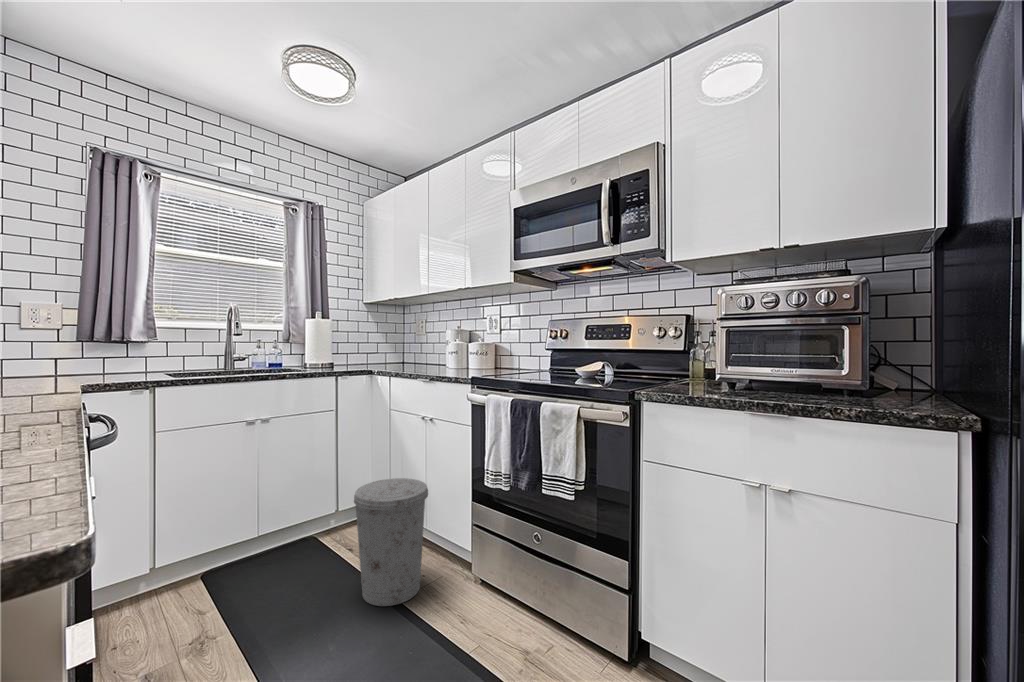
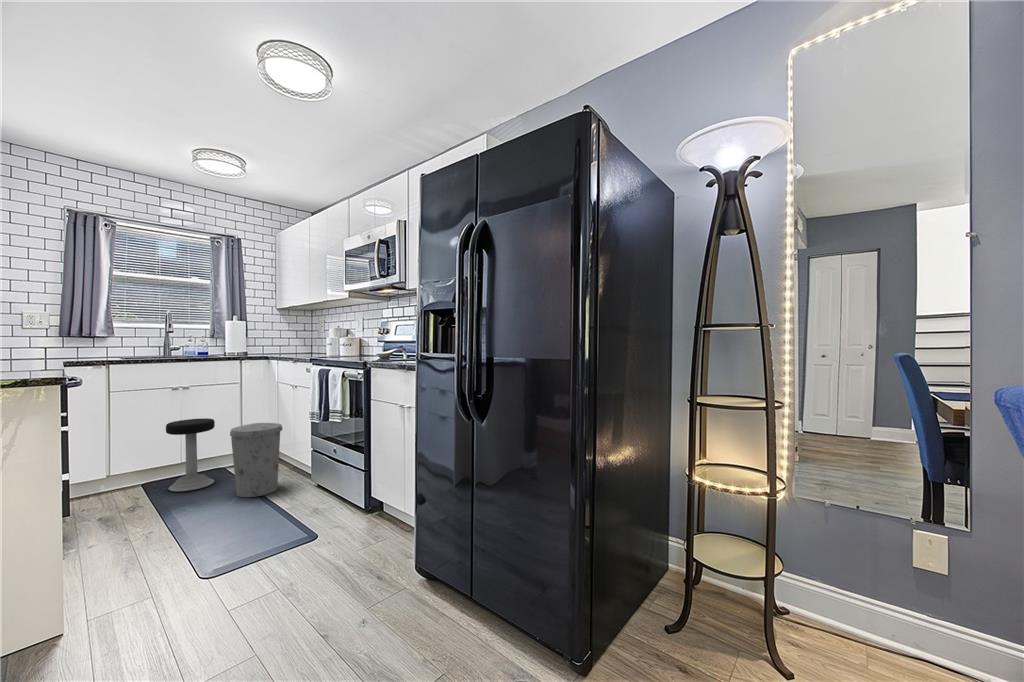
stool: none [245,468,314,591] -> present [166,418,215,492]

